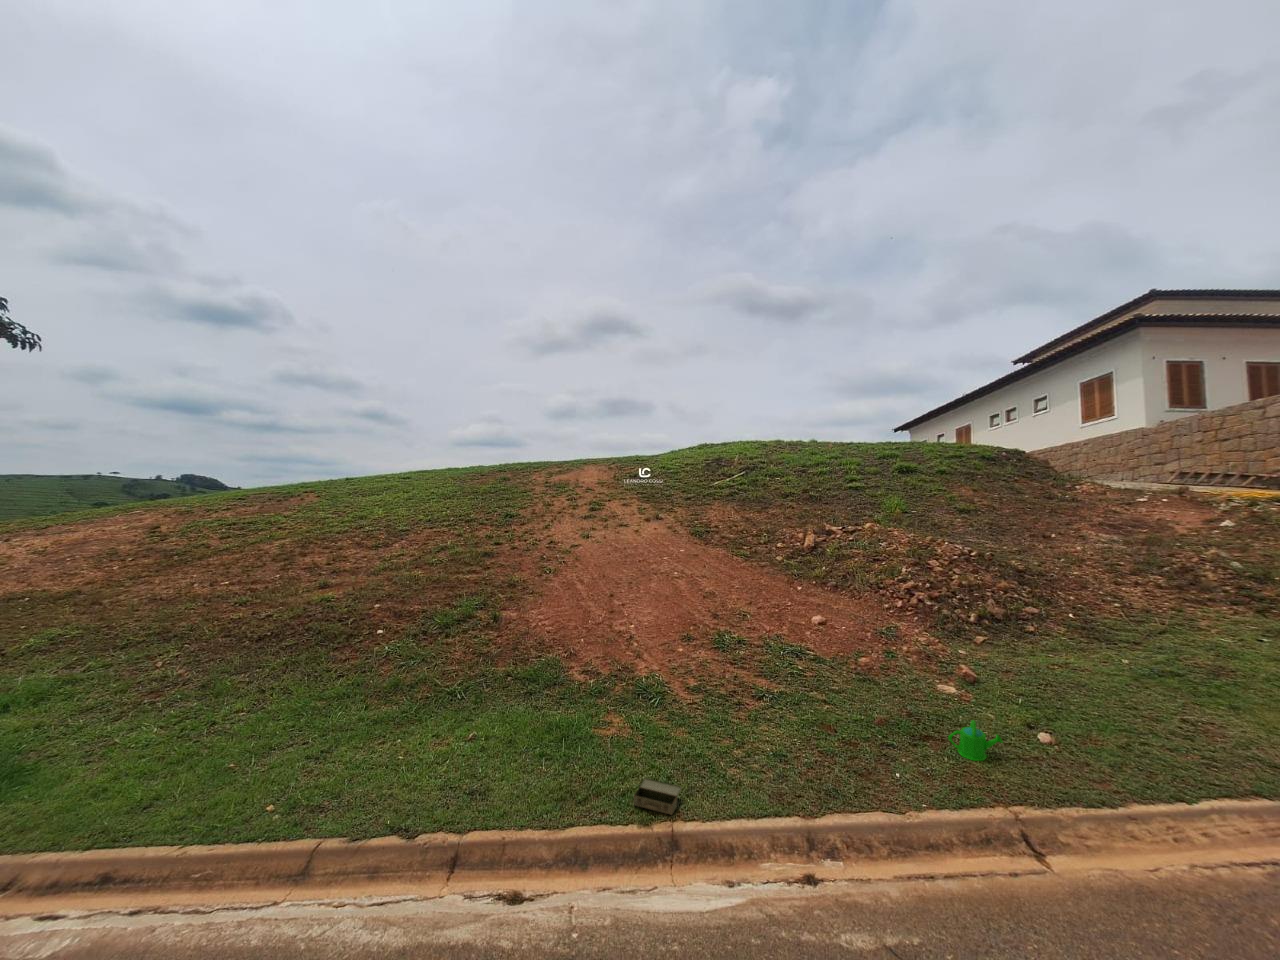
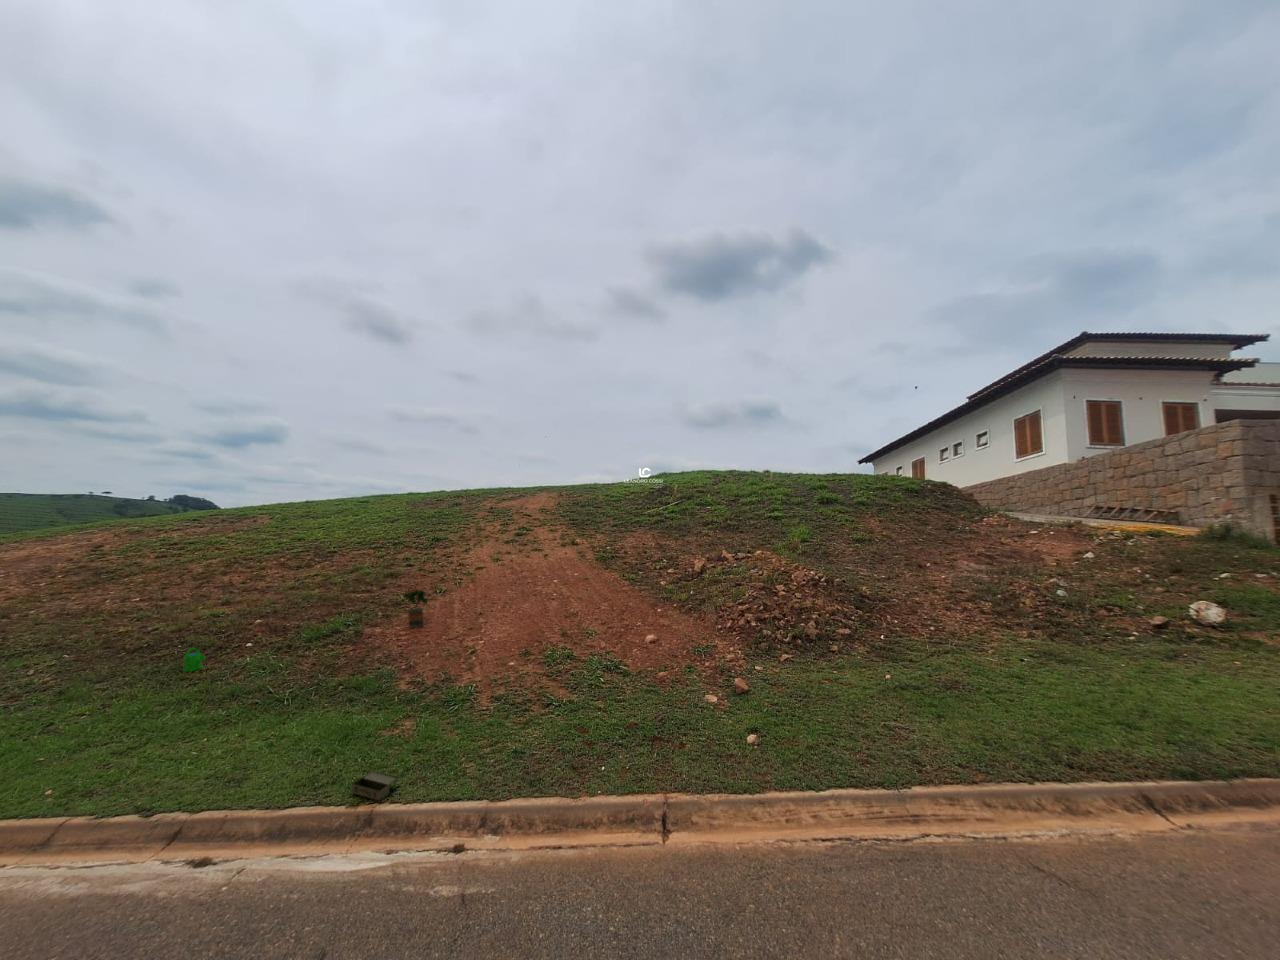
potted tree: none [548,563,576,605] -> present [404,590,428,628]
watering can: present [948,720,1003,761] -> present [184,647,205,671]

